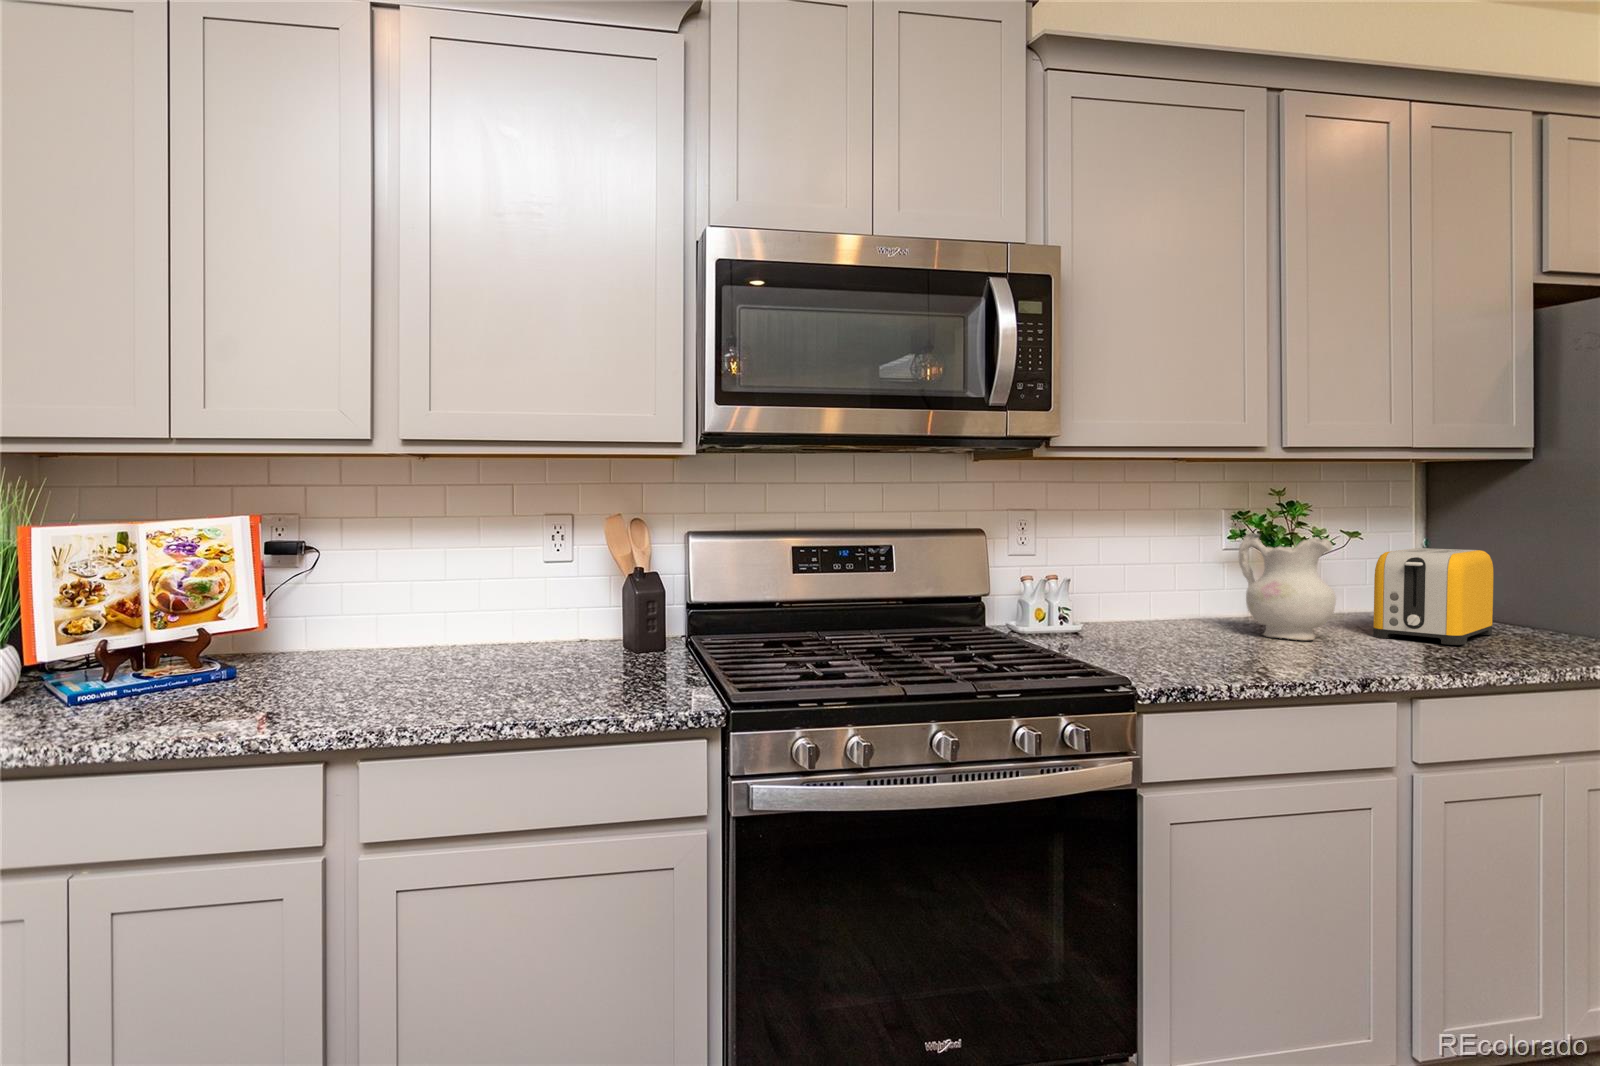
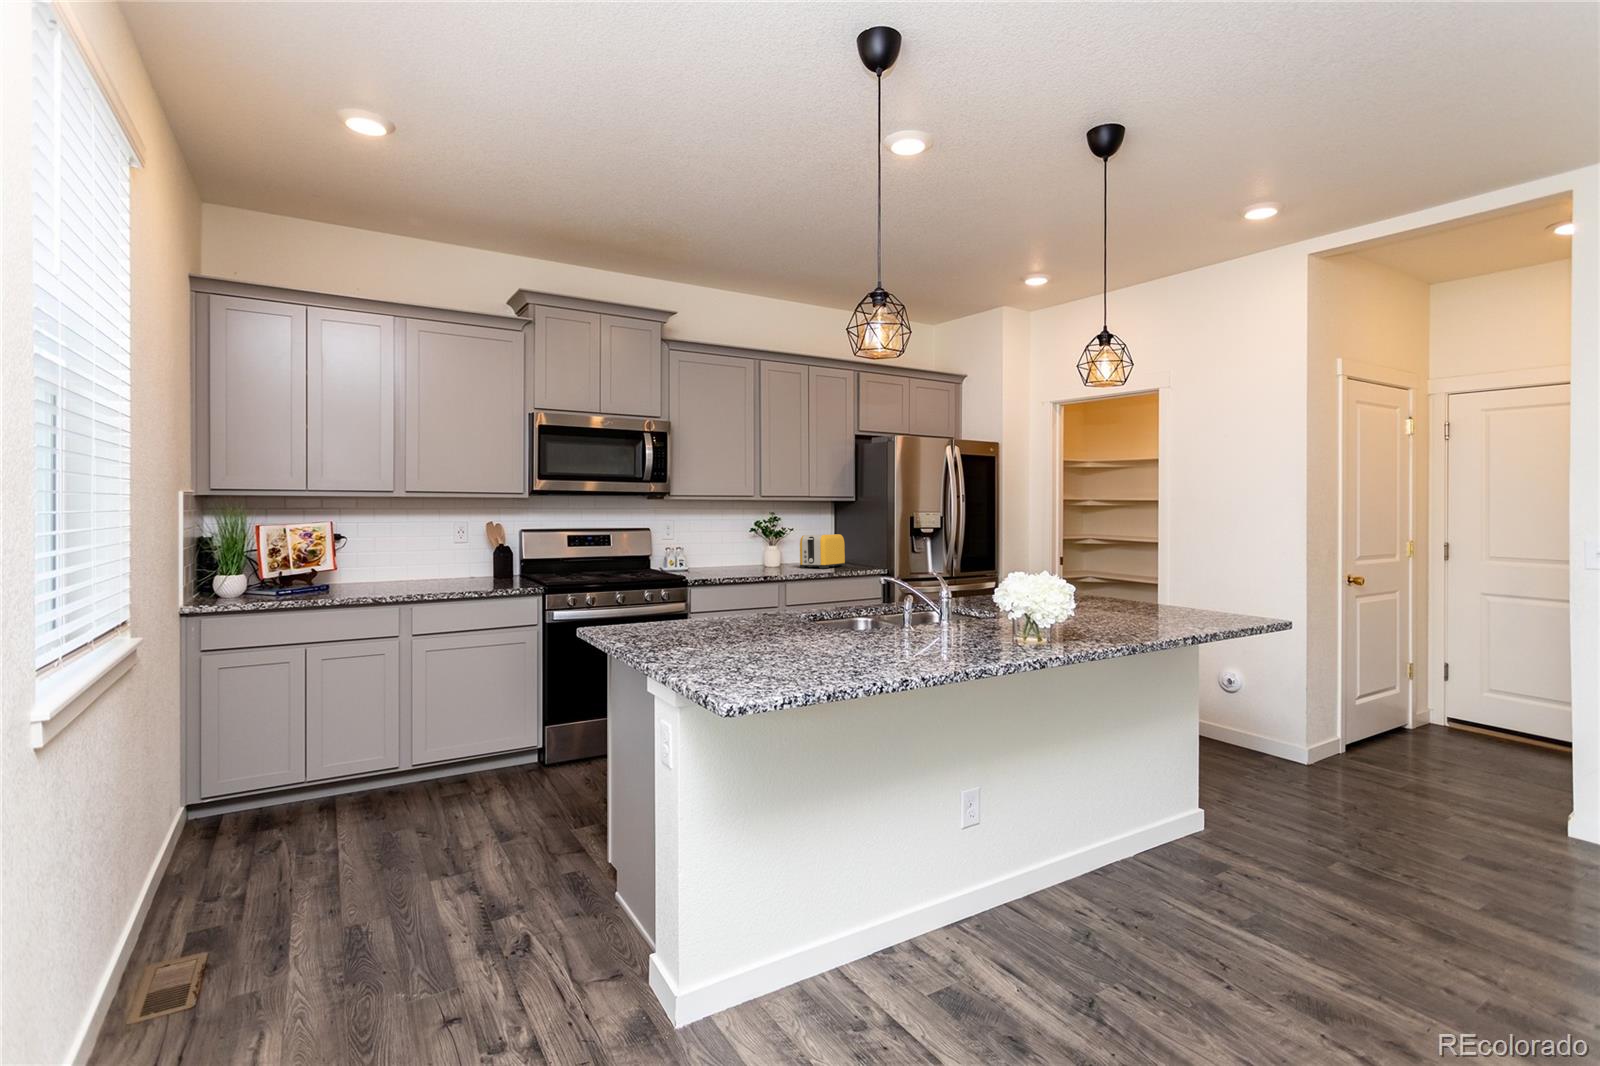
ceramic pitcher: present [1239,533,1336,640] -> none [751,529,784,569]

